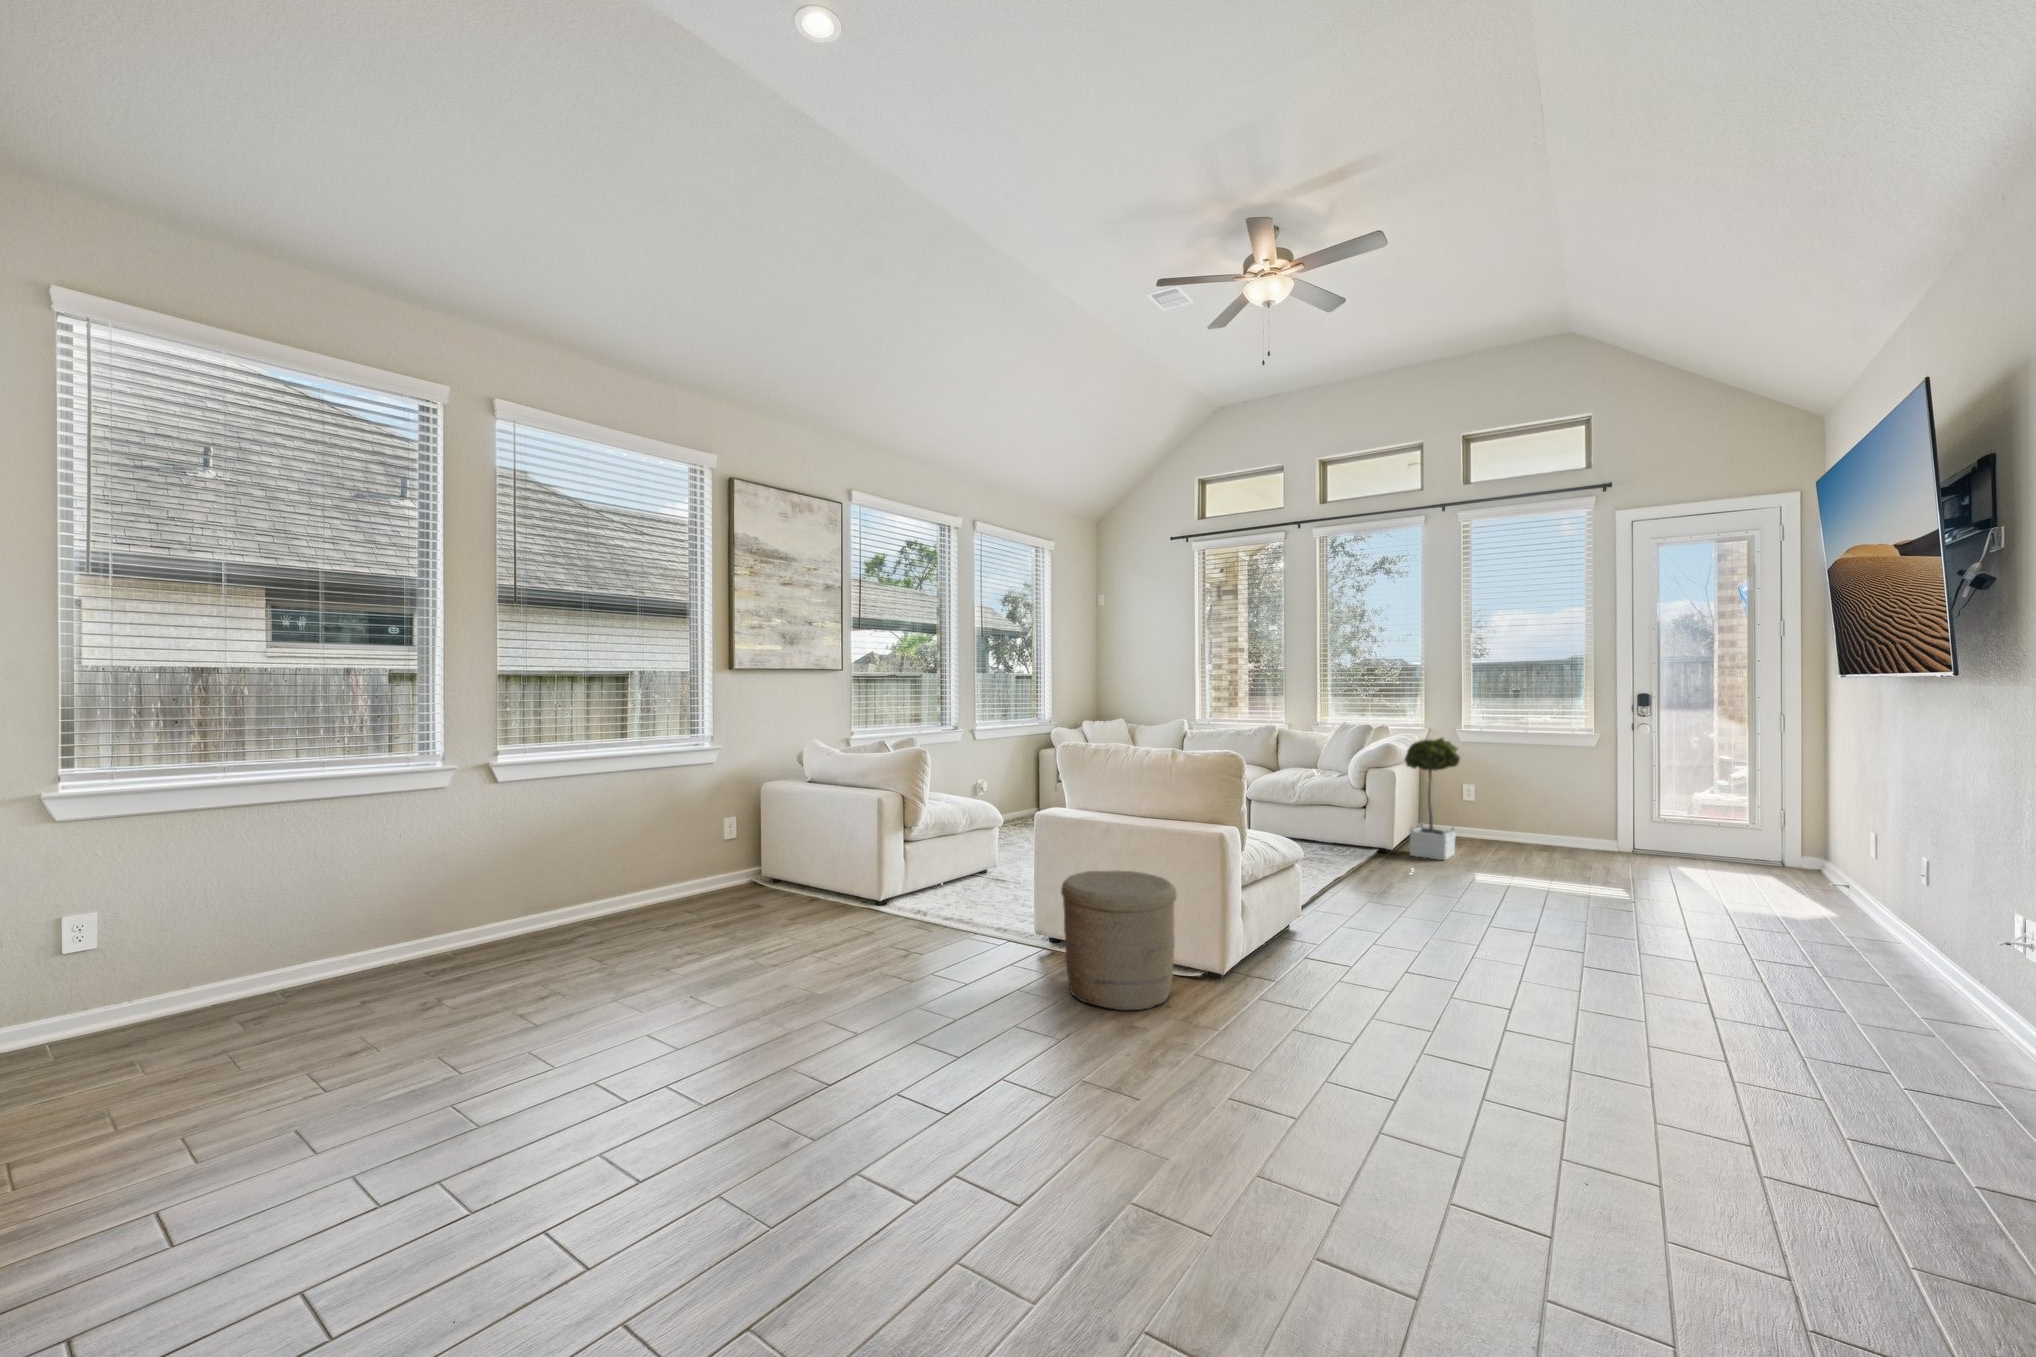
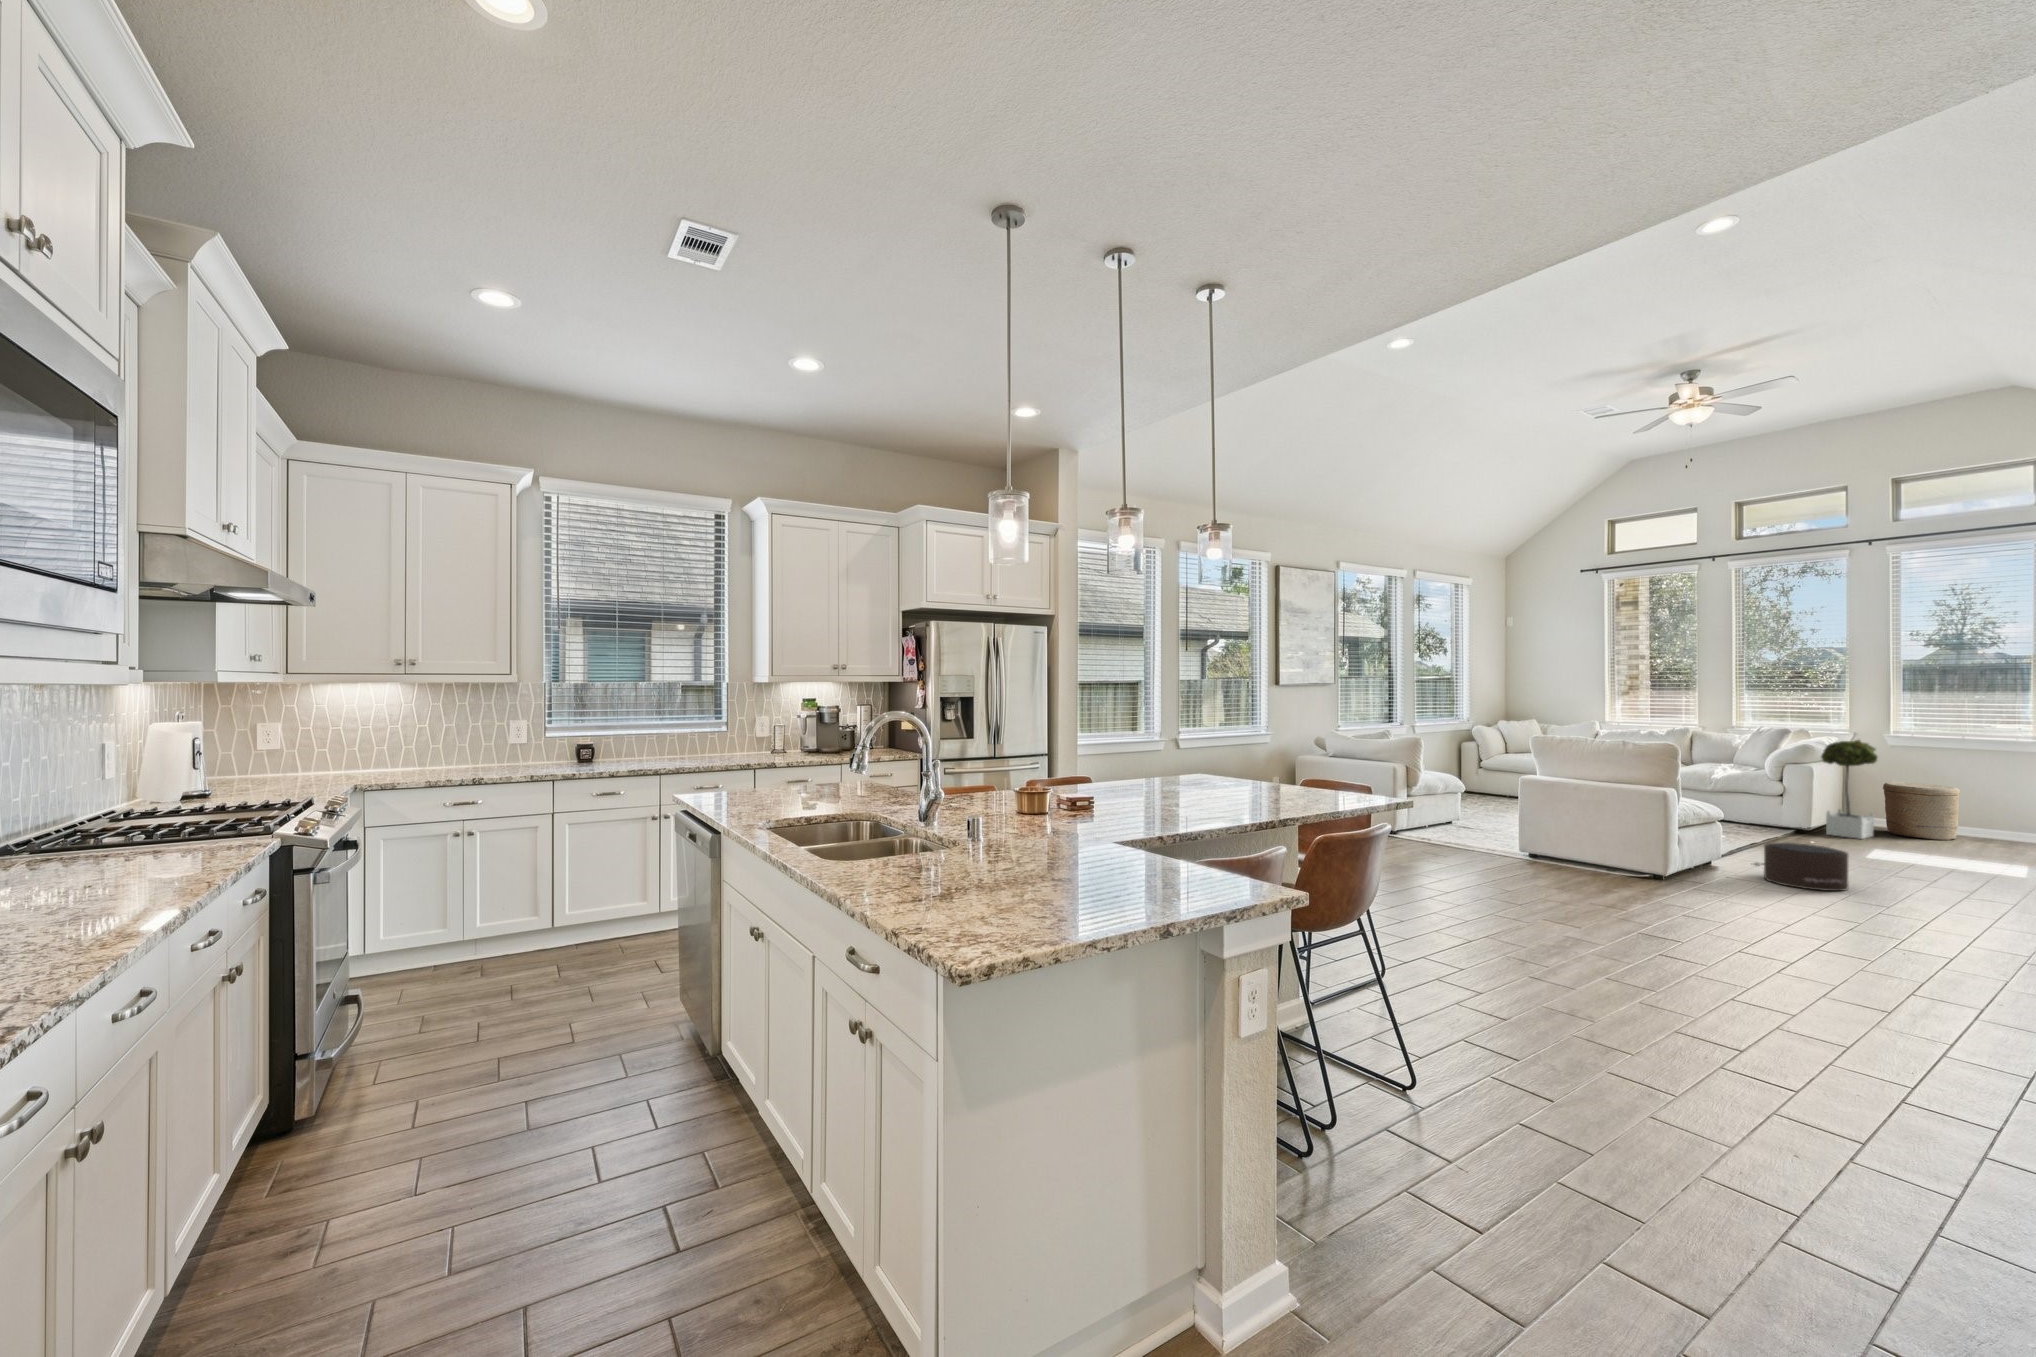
woven basket: present [1061,871,1177,1010] -> present [1883,782,1960,840]
pouf: none [1336,899,1464,981] -> present [1754,843,1849,891]

